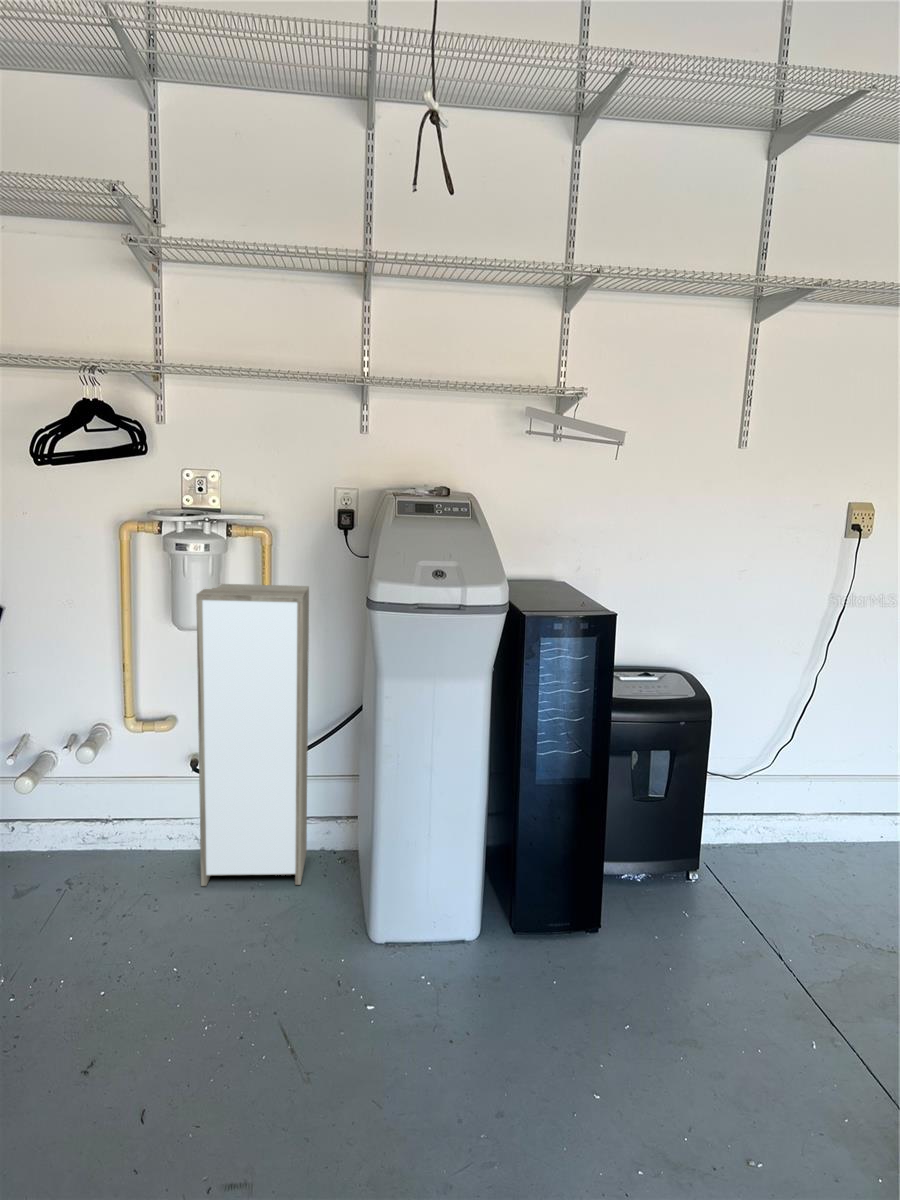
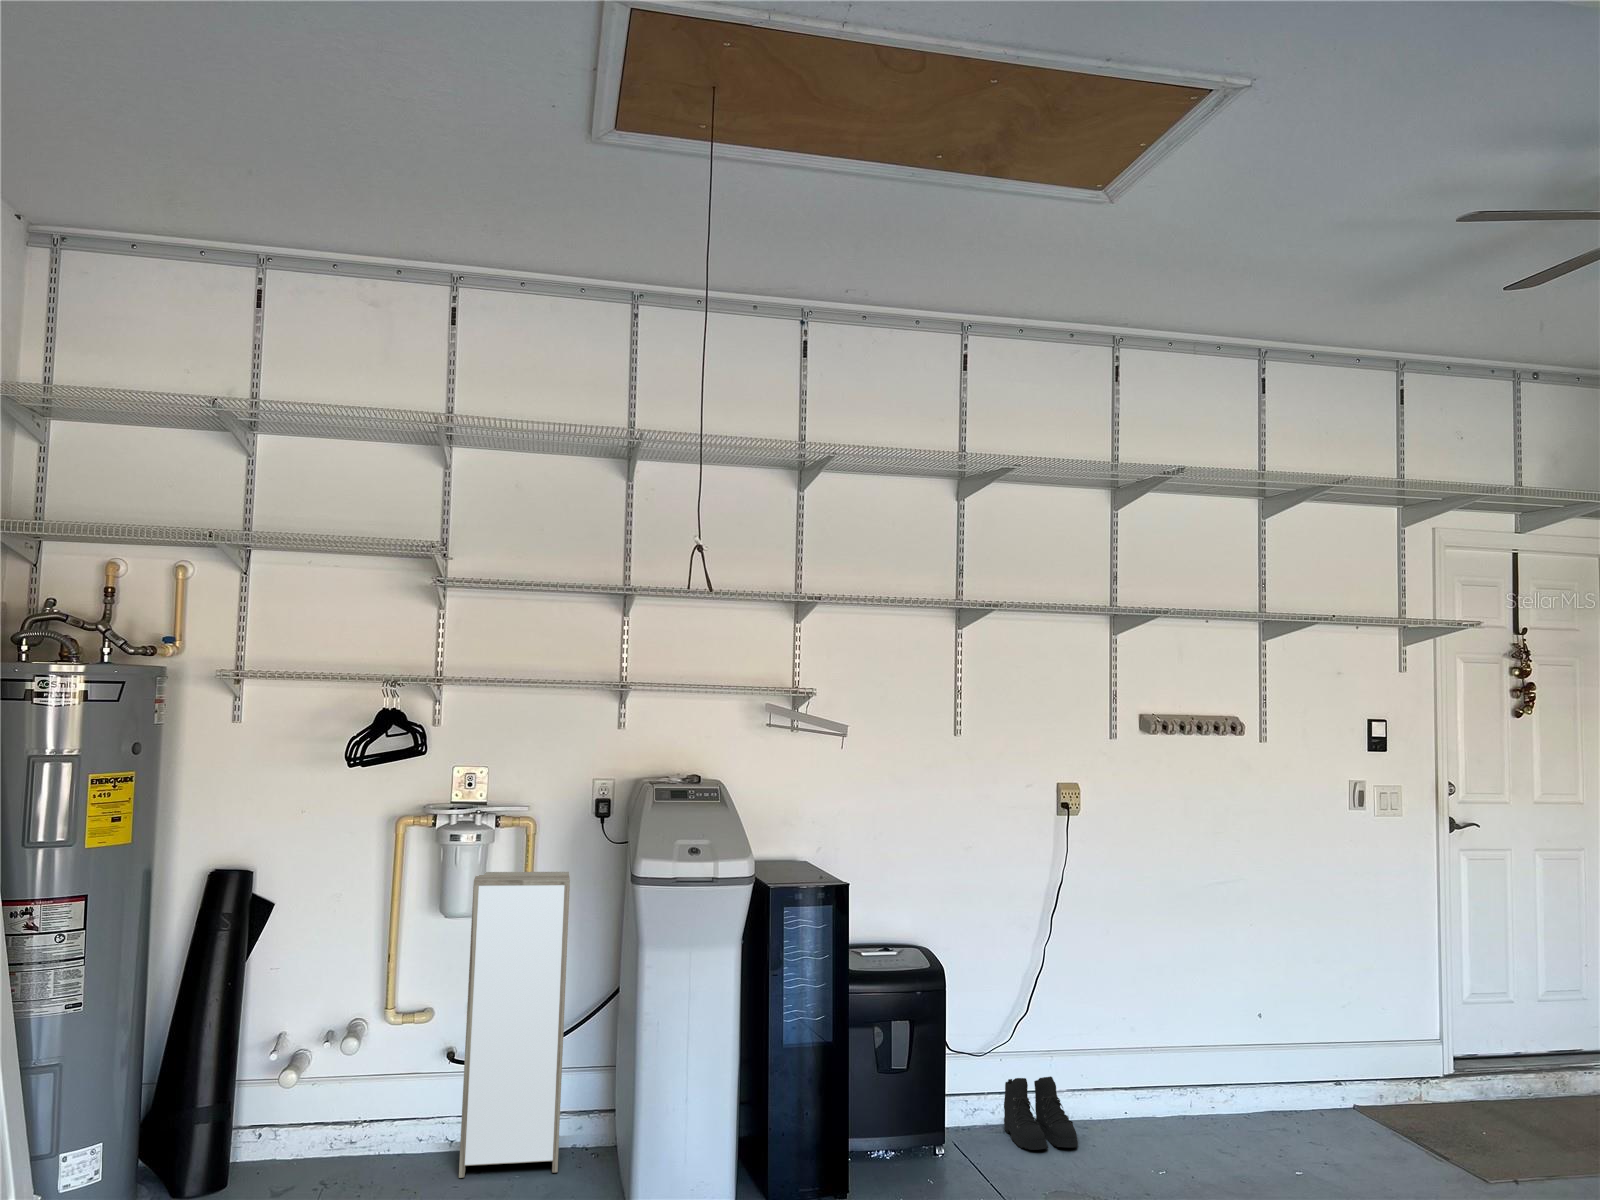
boots: none [755,805,839,884] -> present [1004,1076,1078,1150]

